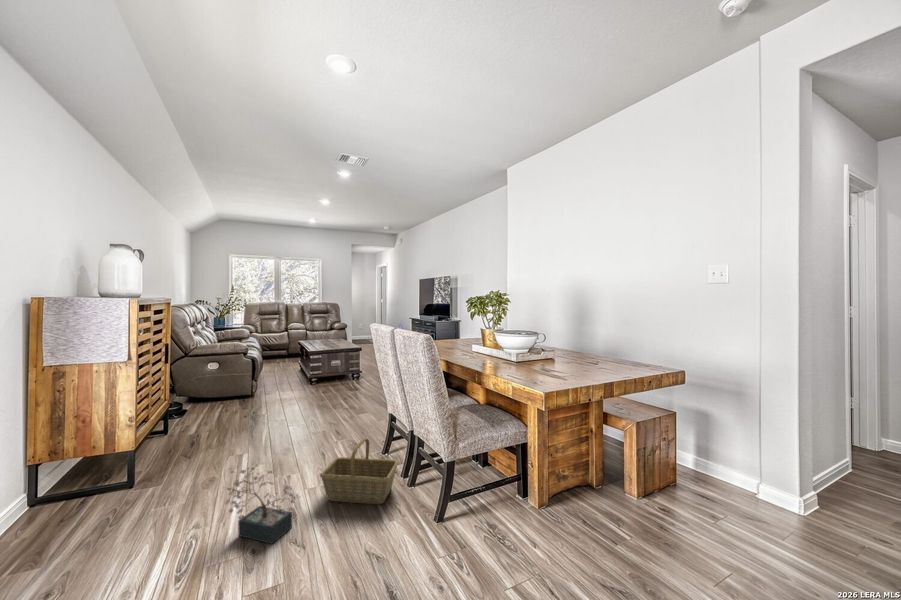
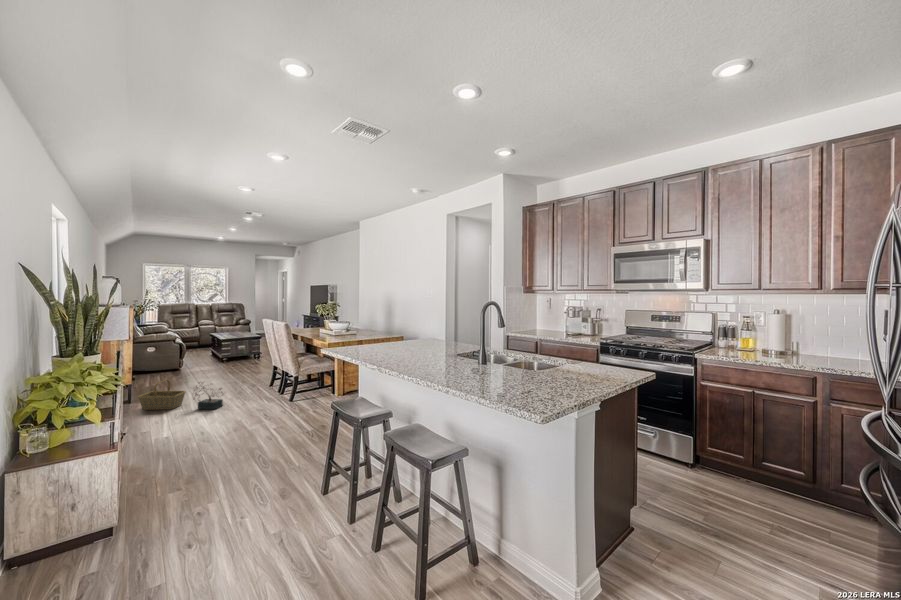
basket: present [320,439,398,504] -> present [138,380,186,410]

